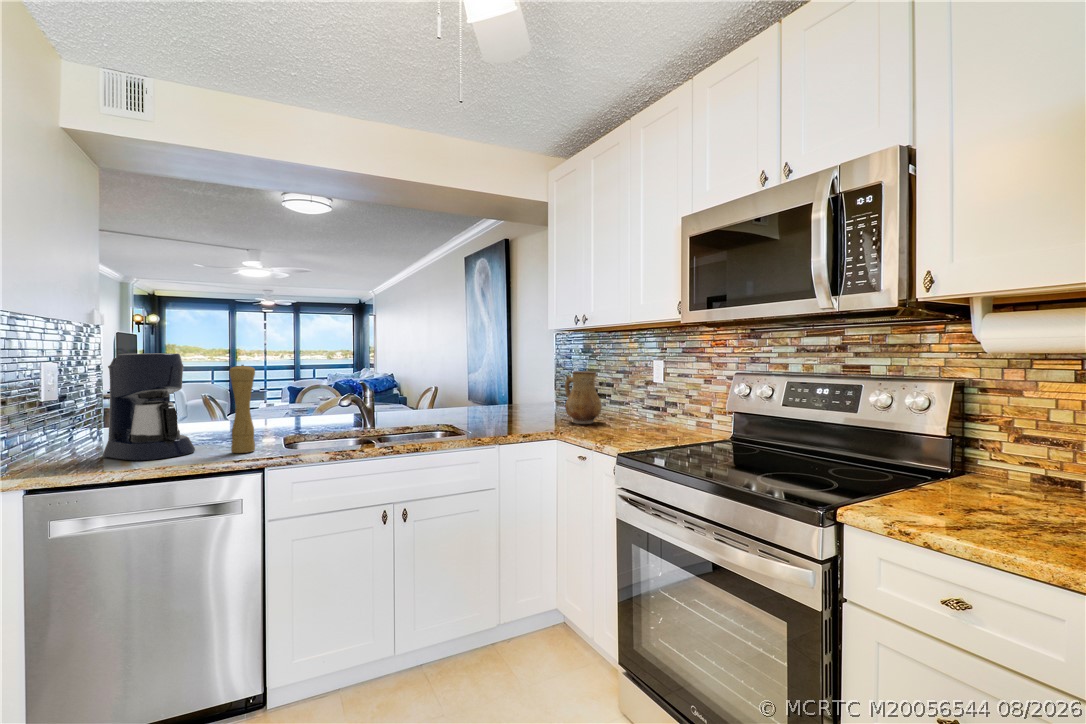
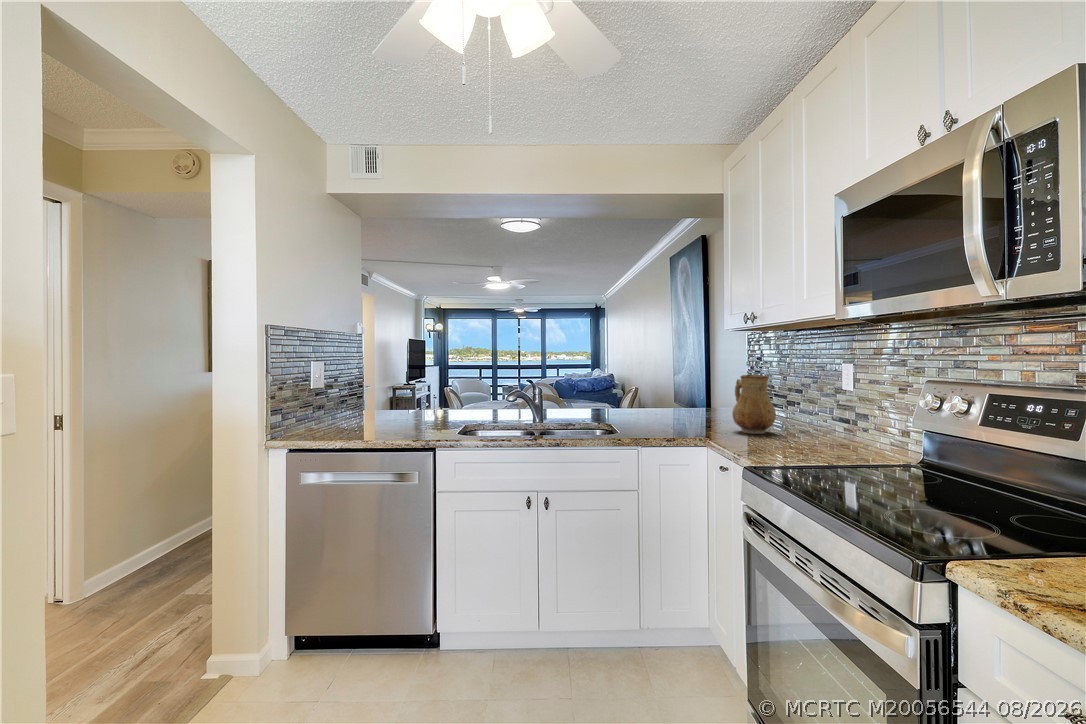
coffee maker: present [103,353,195,461] -> none [340,356,396,437]
pepper mill: present [229,365,255,453] -> none [415,365,433,437]

